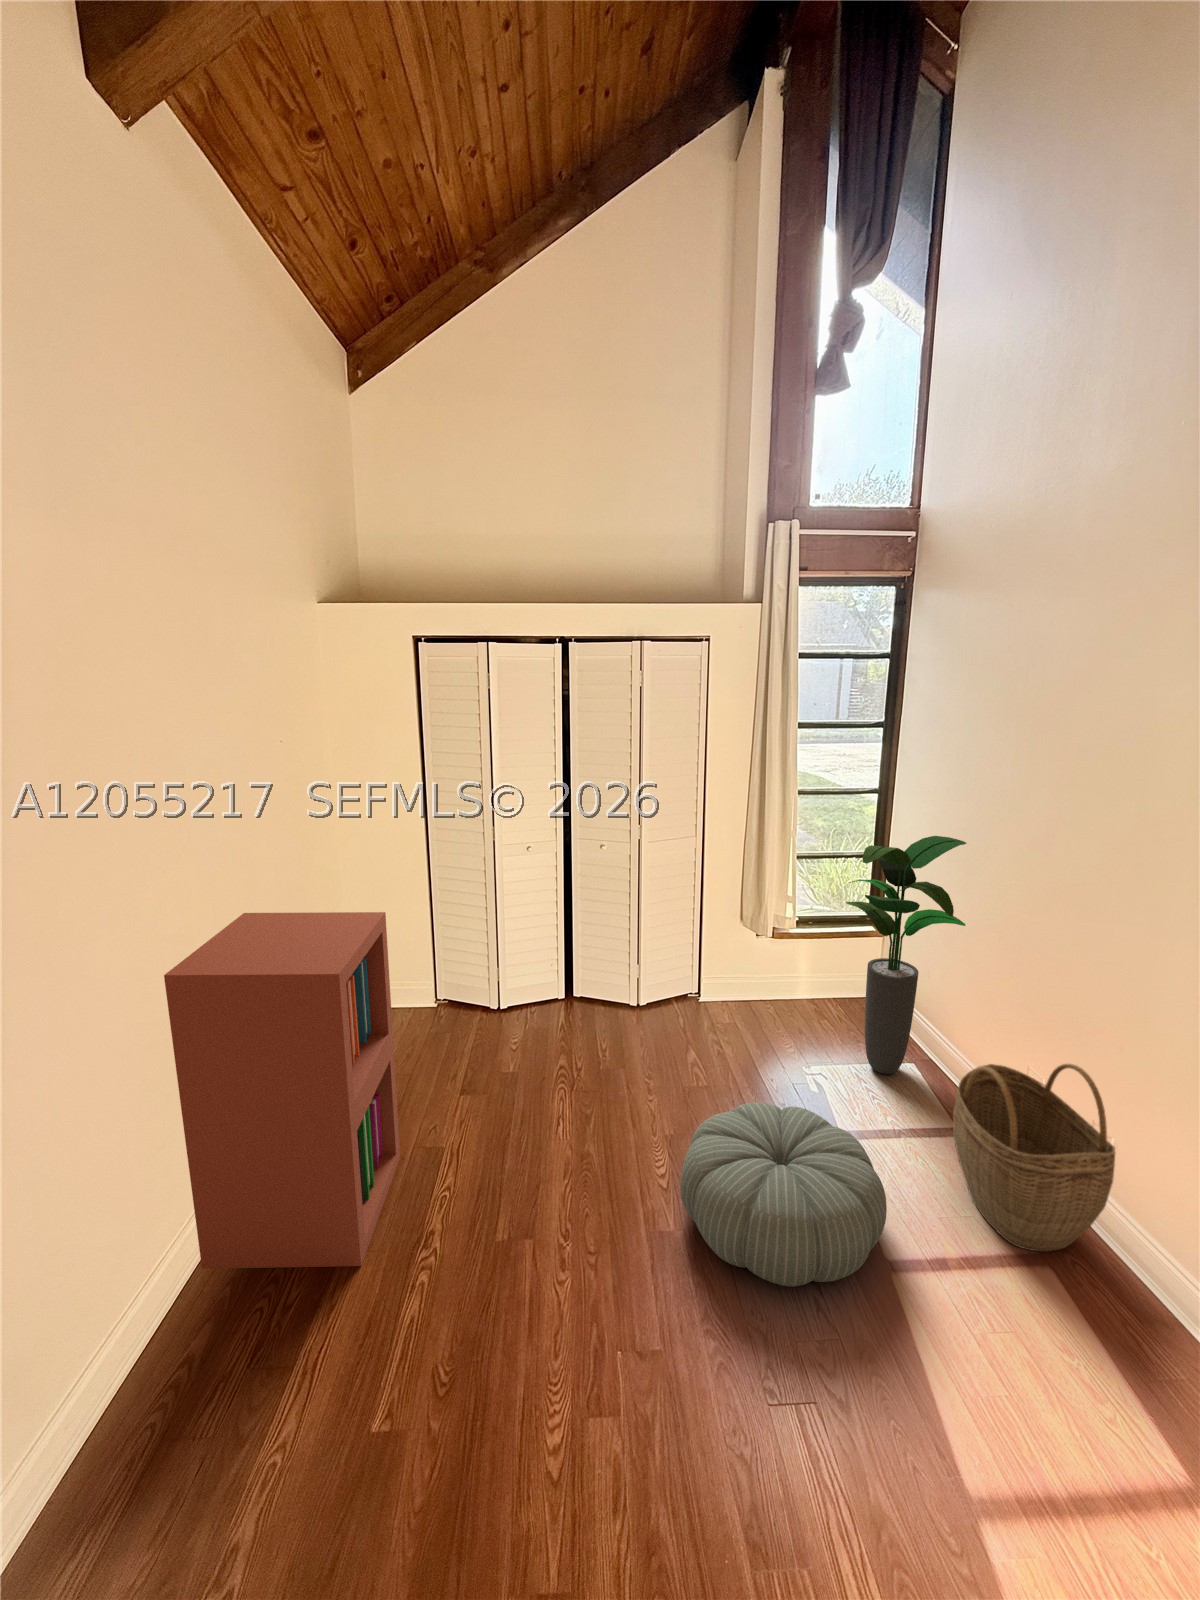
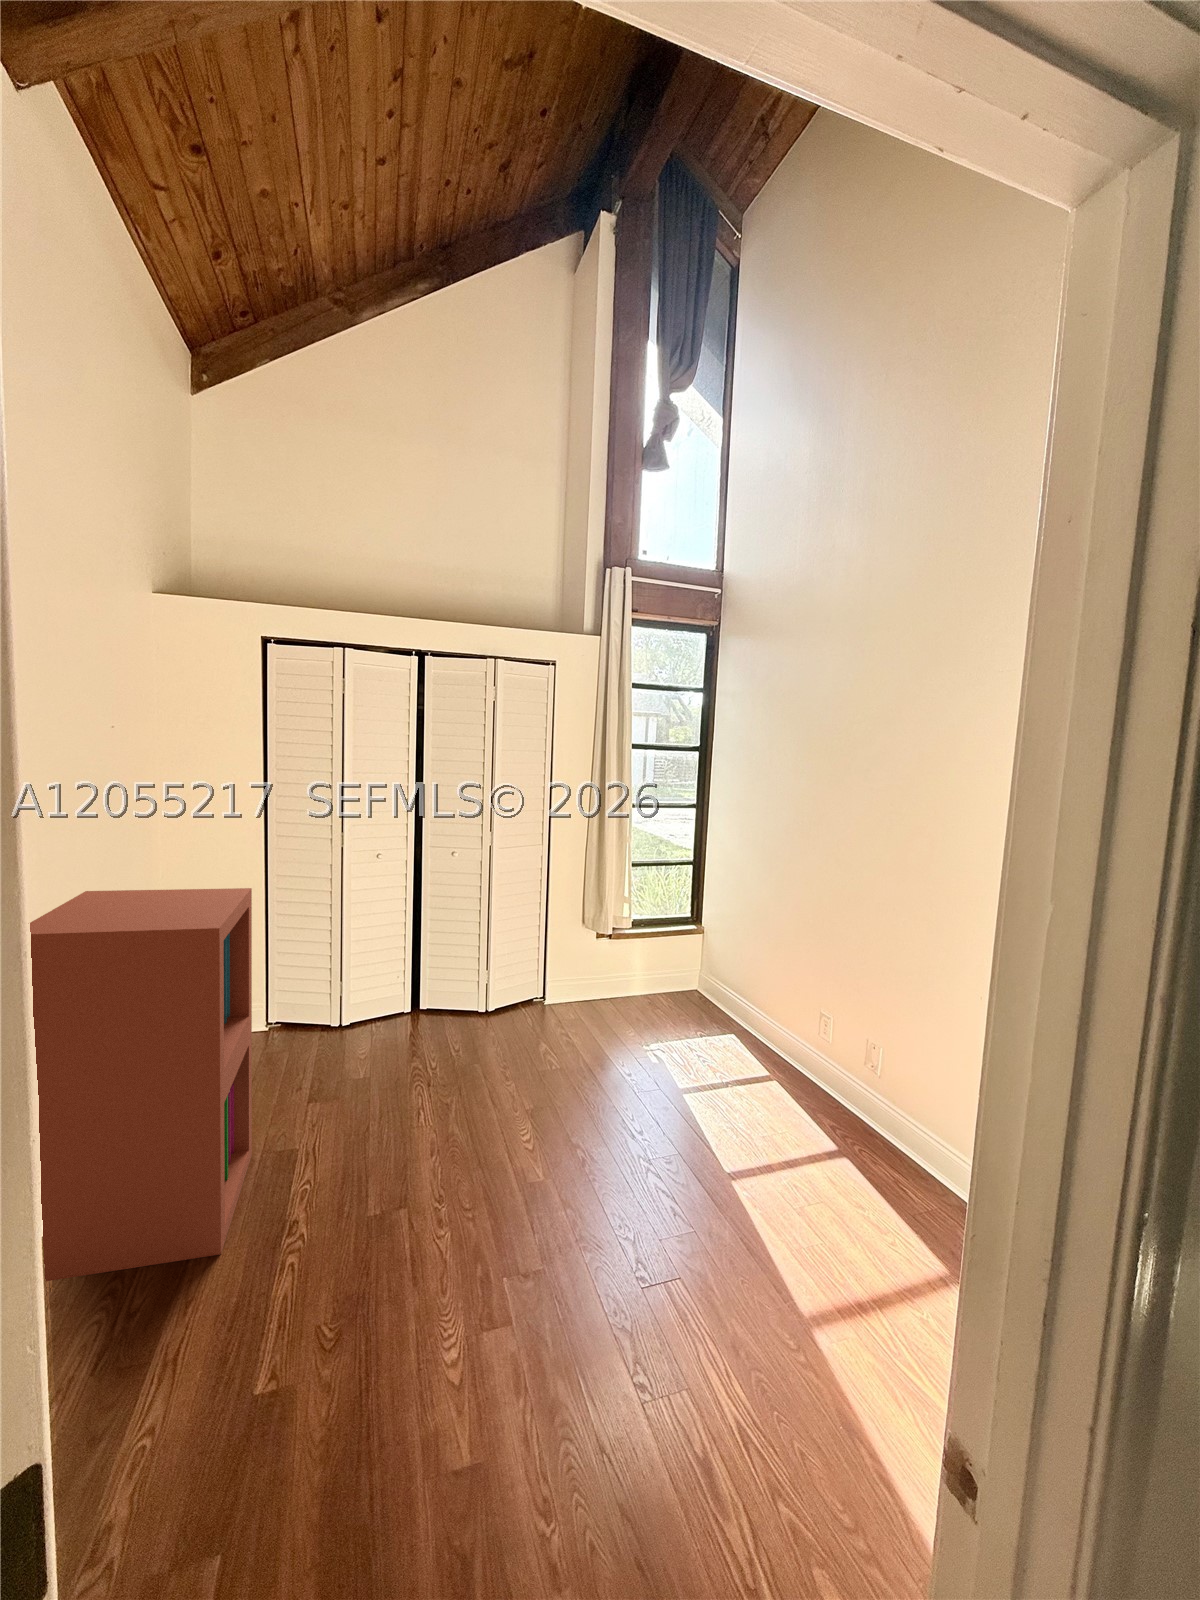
potted plant: present [846,836,966,1074] -> none [674,832,772,1044]
woven basket: present [953,1064,1115,1252] -> none [774,998,895,1155]
pouf: present [680,1103,887,1287] -> none [549,1061,728,1206]

